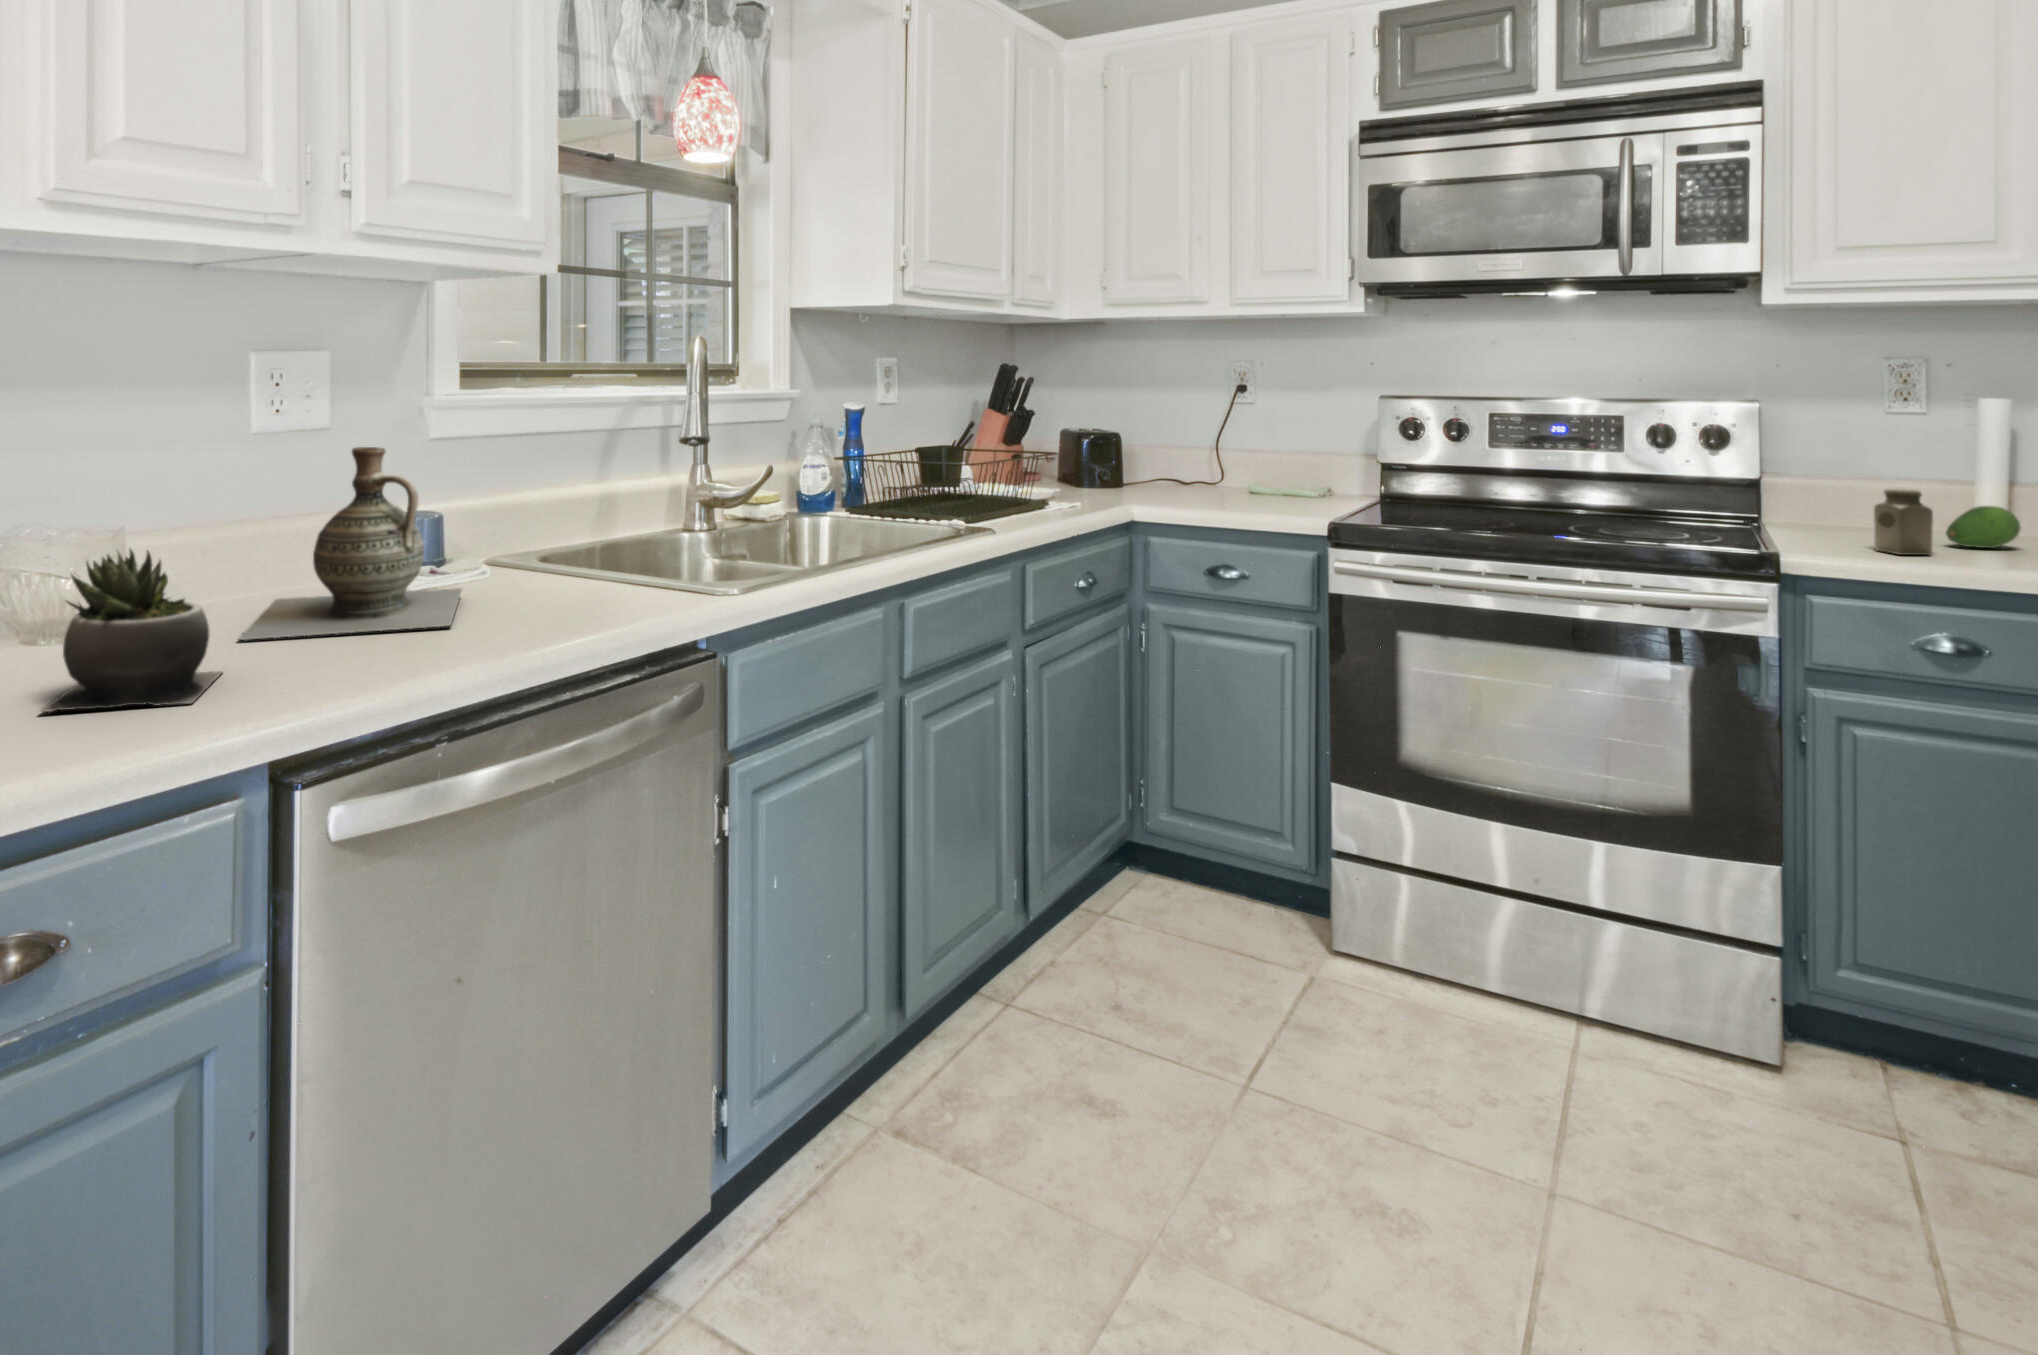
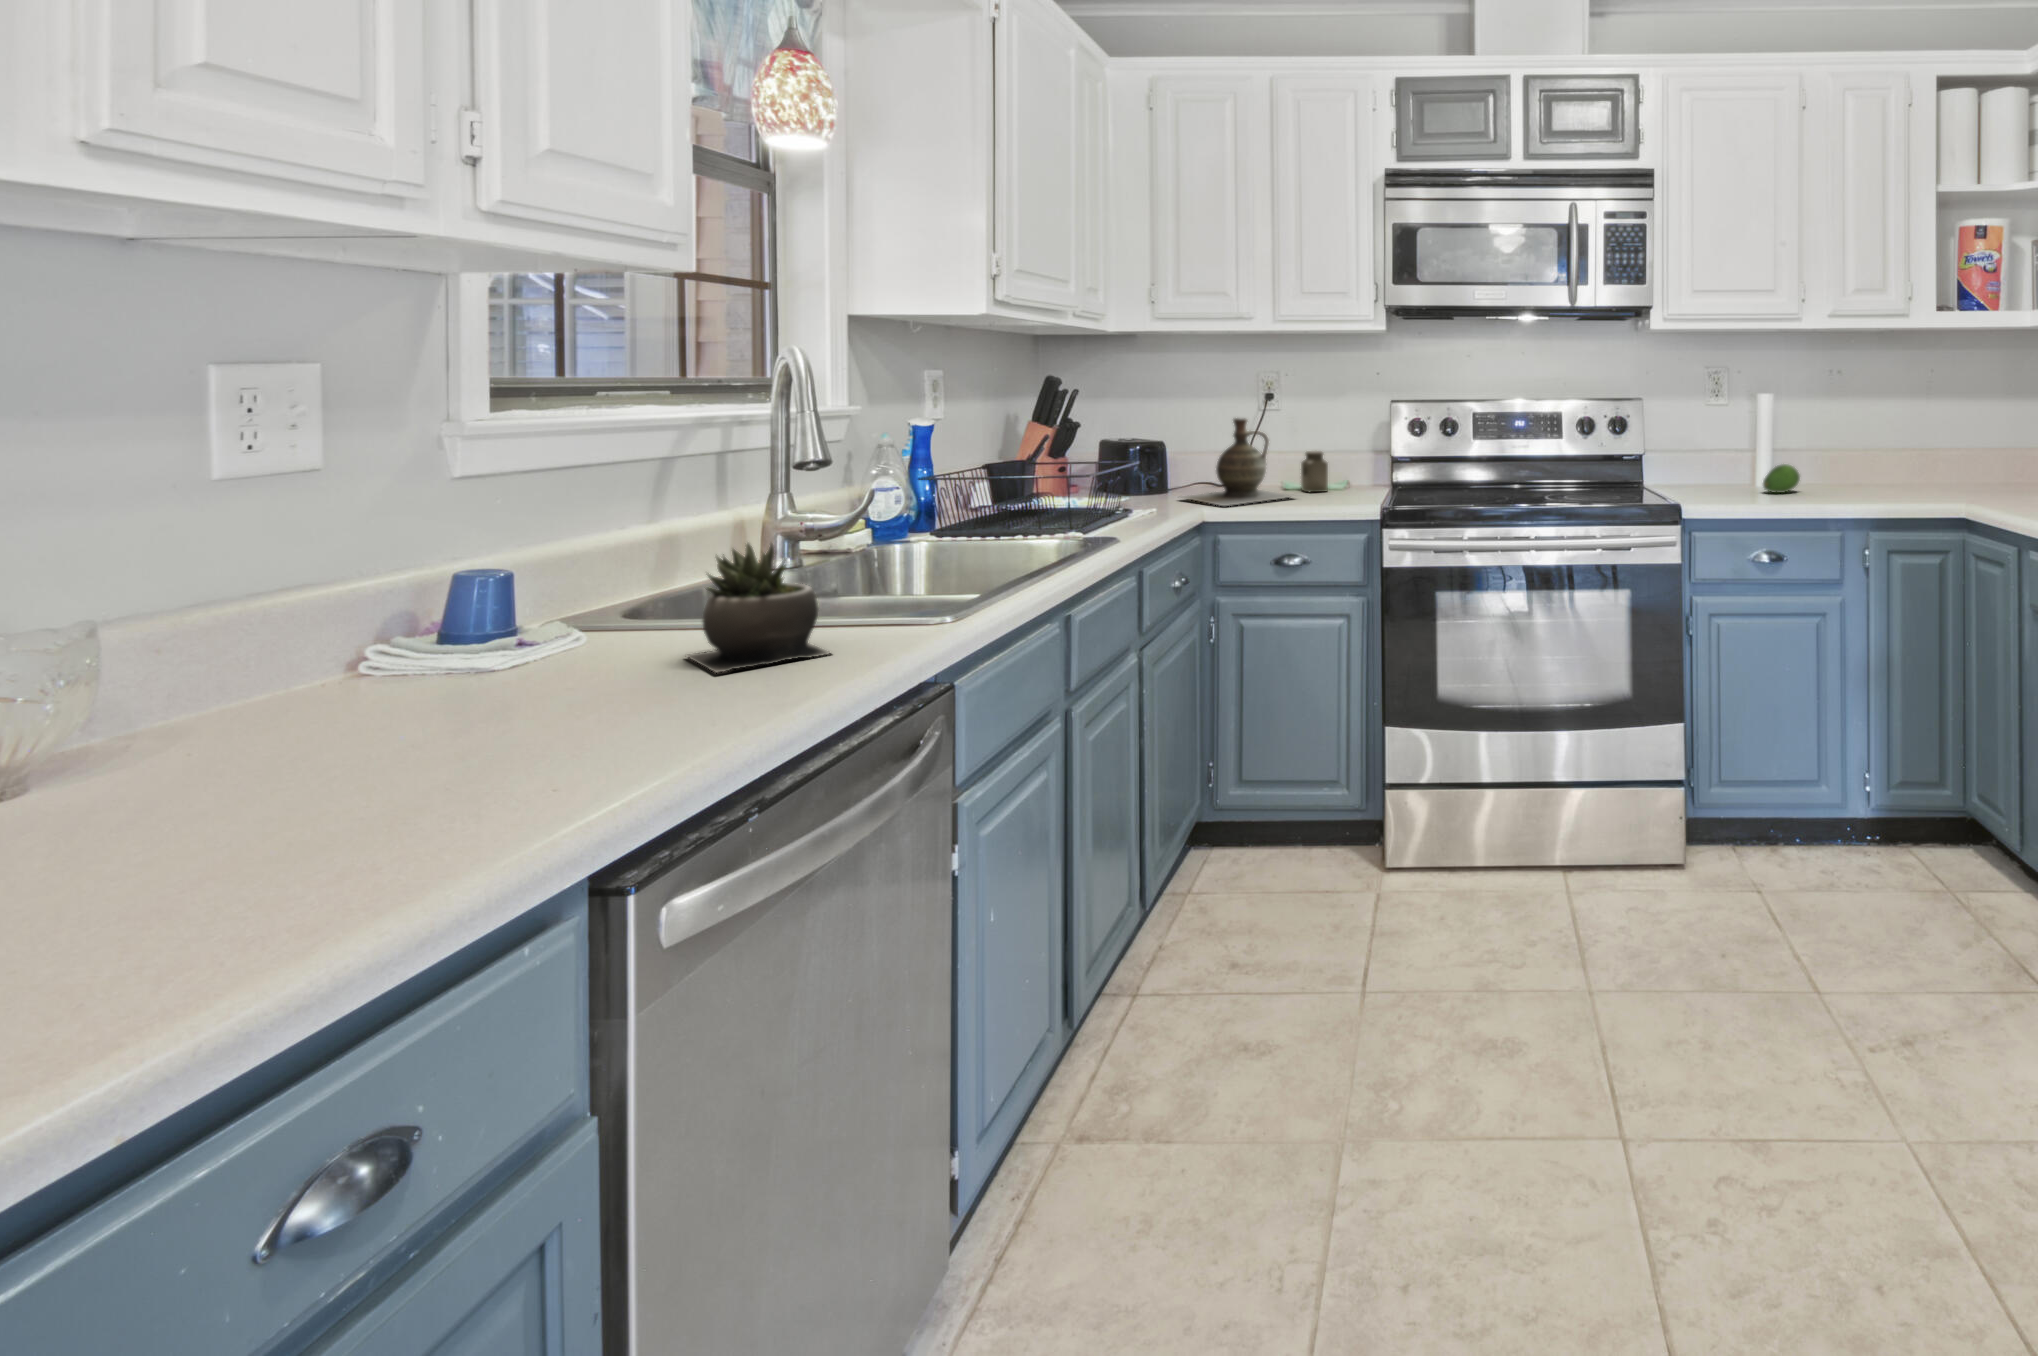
ceramic jug: present [239,447,462,640] -> present [1184,418,1291,506]
salt shaker: present [1874,488,1933,555] -> present [1301,451,1328,492]
succulent plant: present [40,549,223,712] -> present [687,544,829,672]

